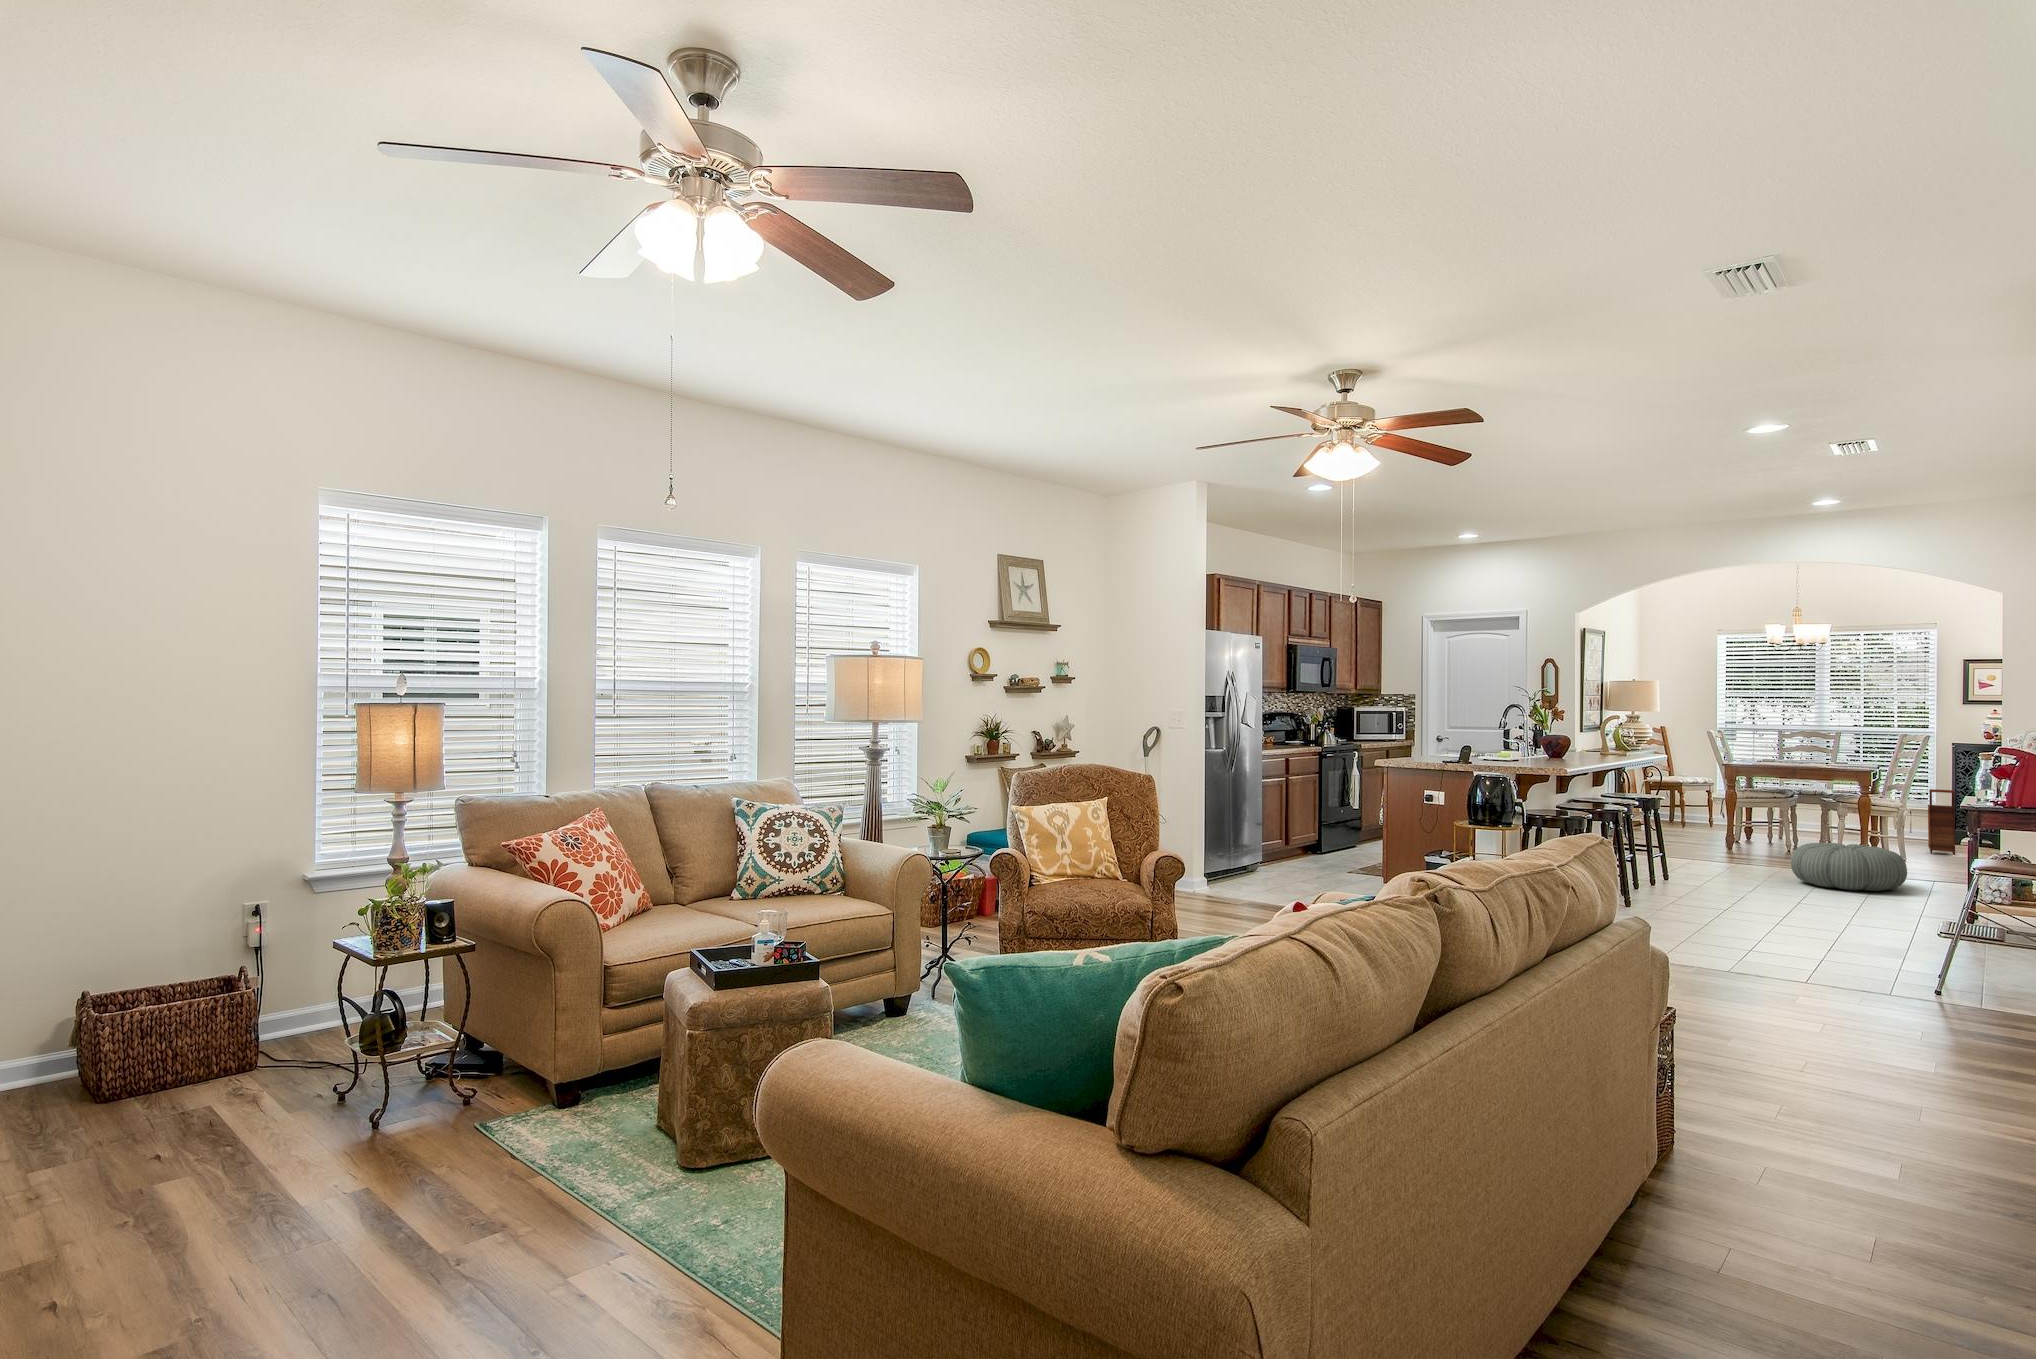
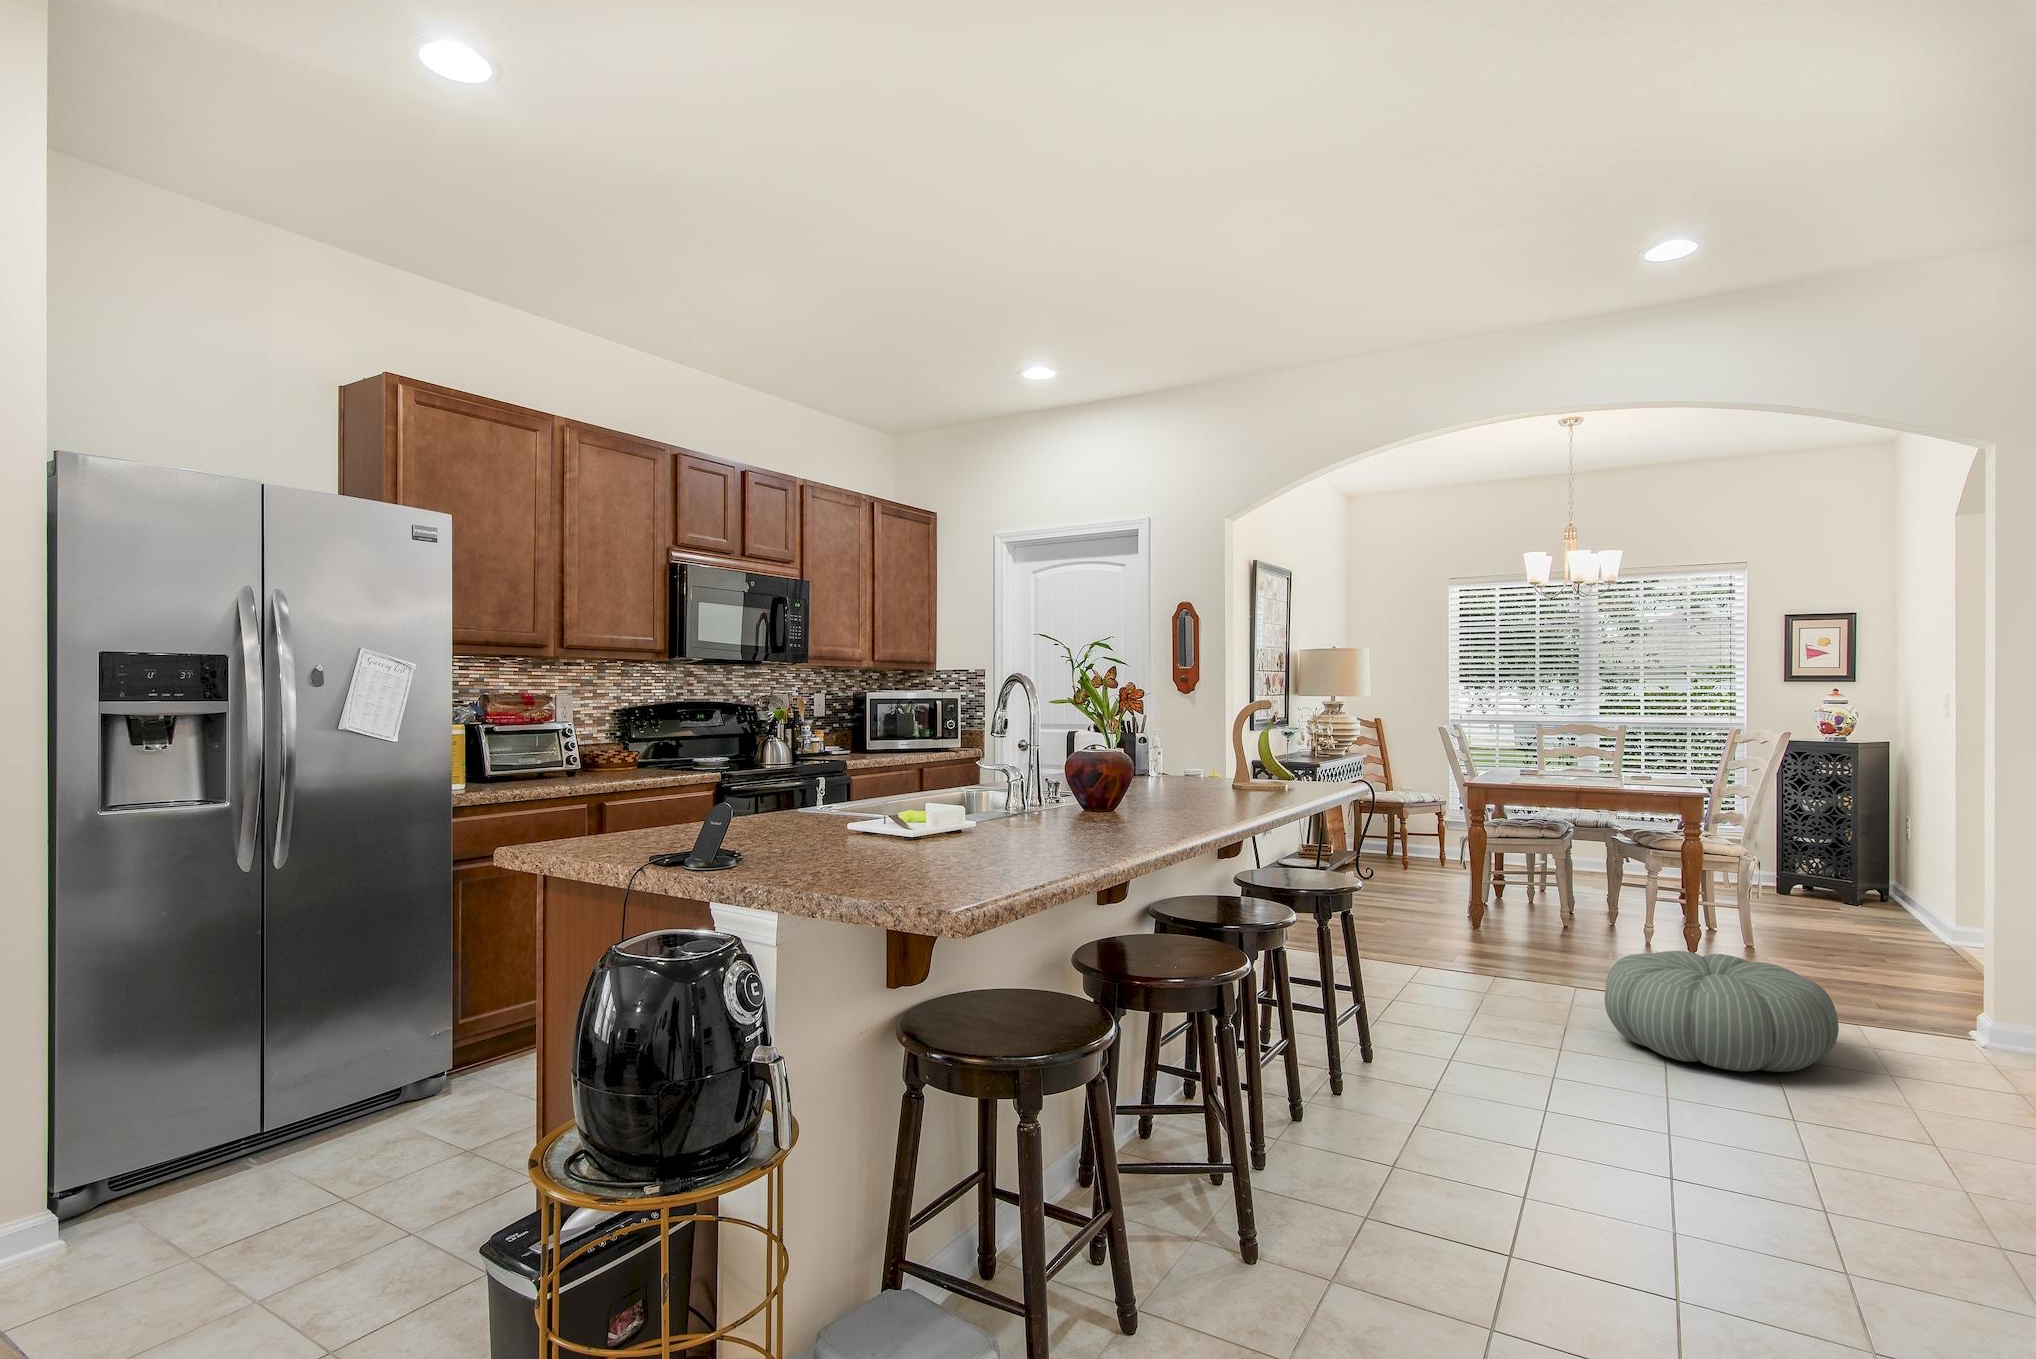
storage cabinet: present [1928,789,1955,855] -> none [1765,813,1812,924]

